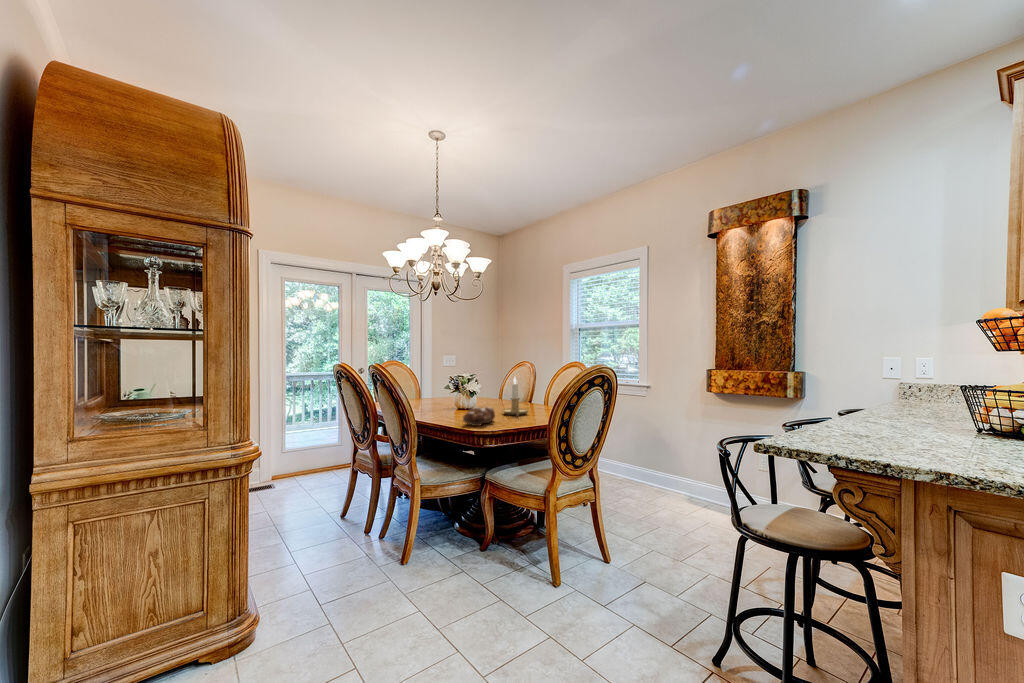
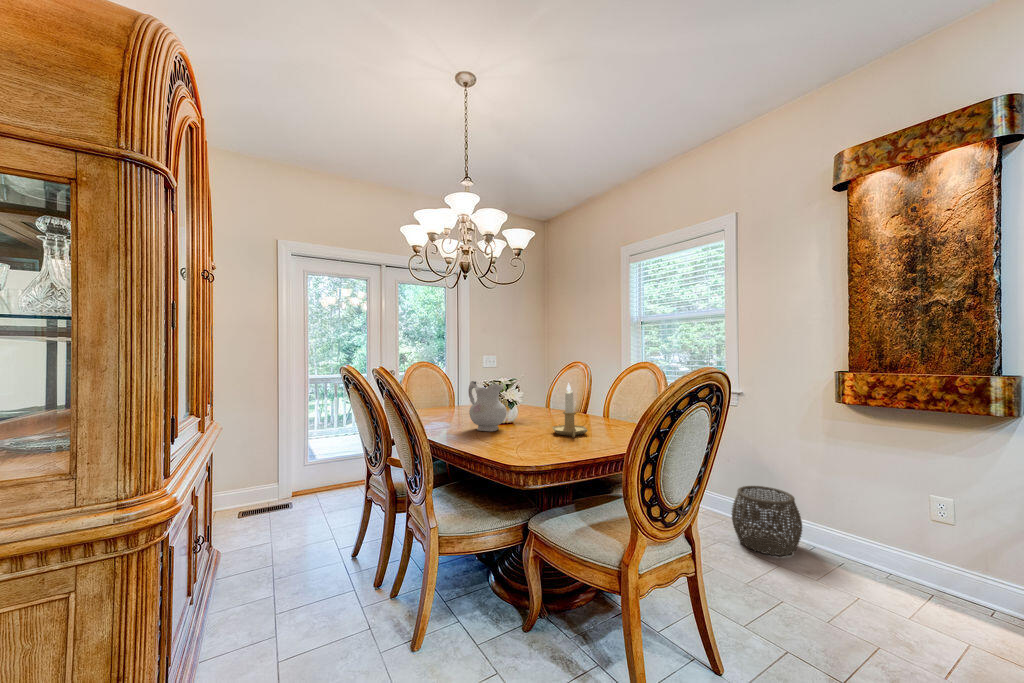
ceramic pitcher: none [438,375,467,413] -> present [468,381,506,431]
bread loaf: present [463,407,495,426] -> none [496,427,542,456]
woven basket: none [636,455,683,504] -> present [732,486,802,556]

